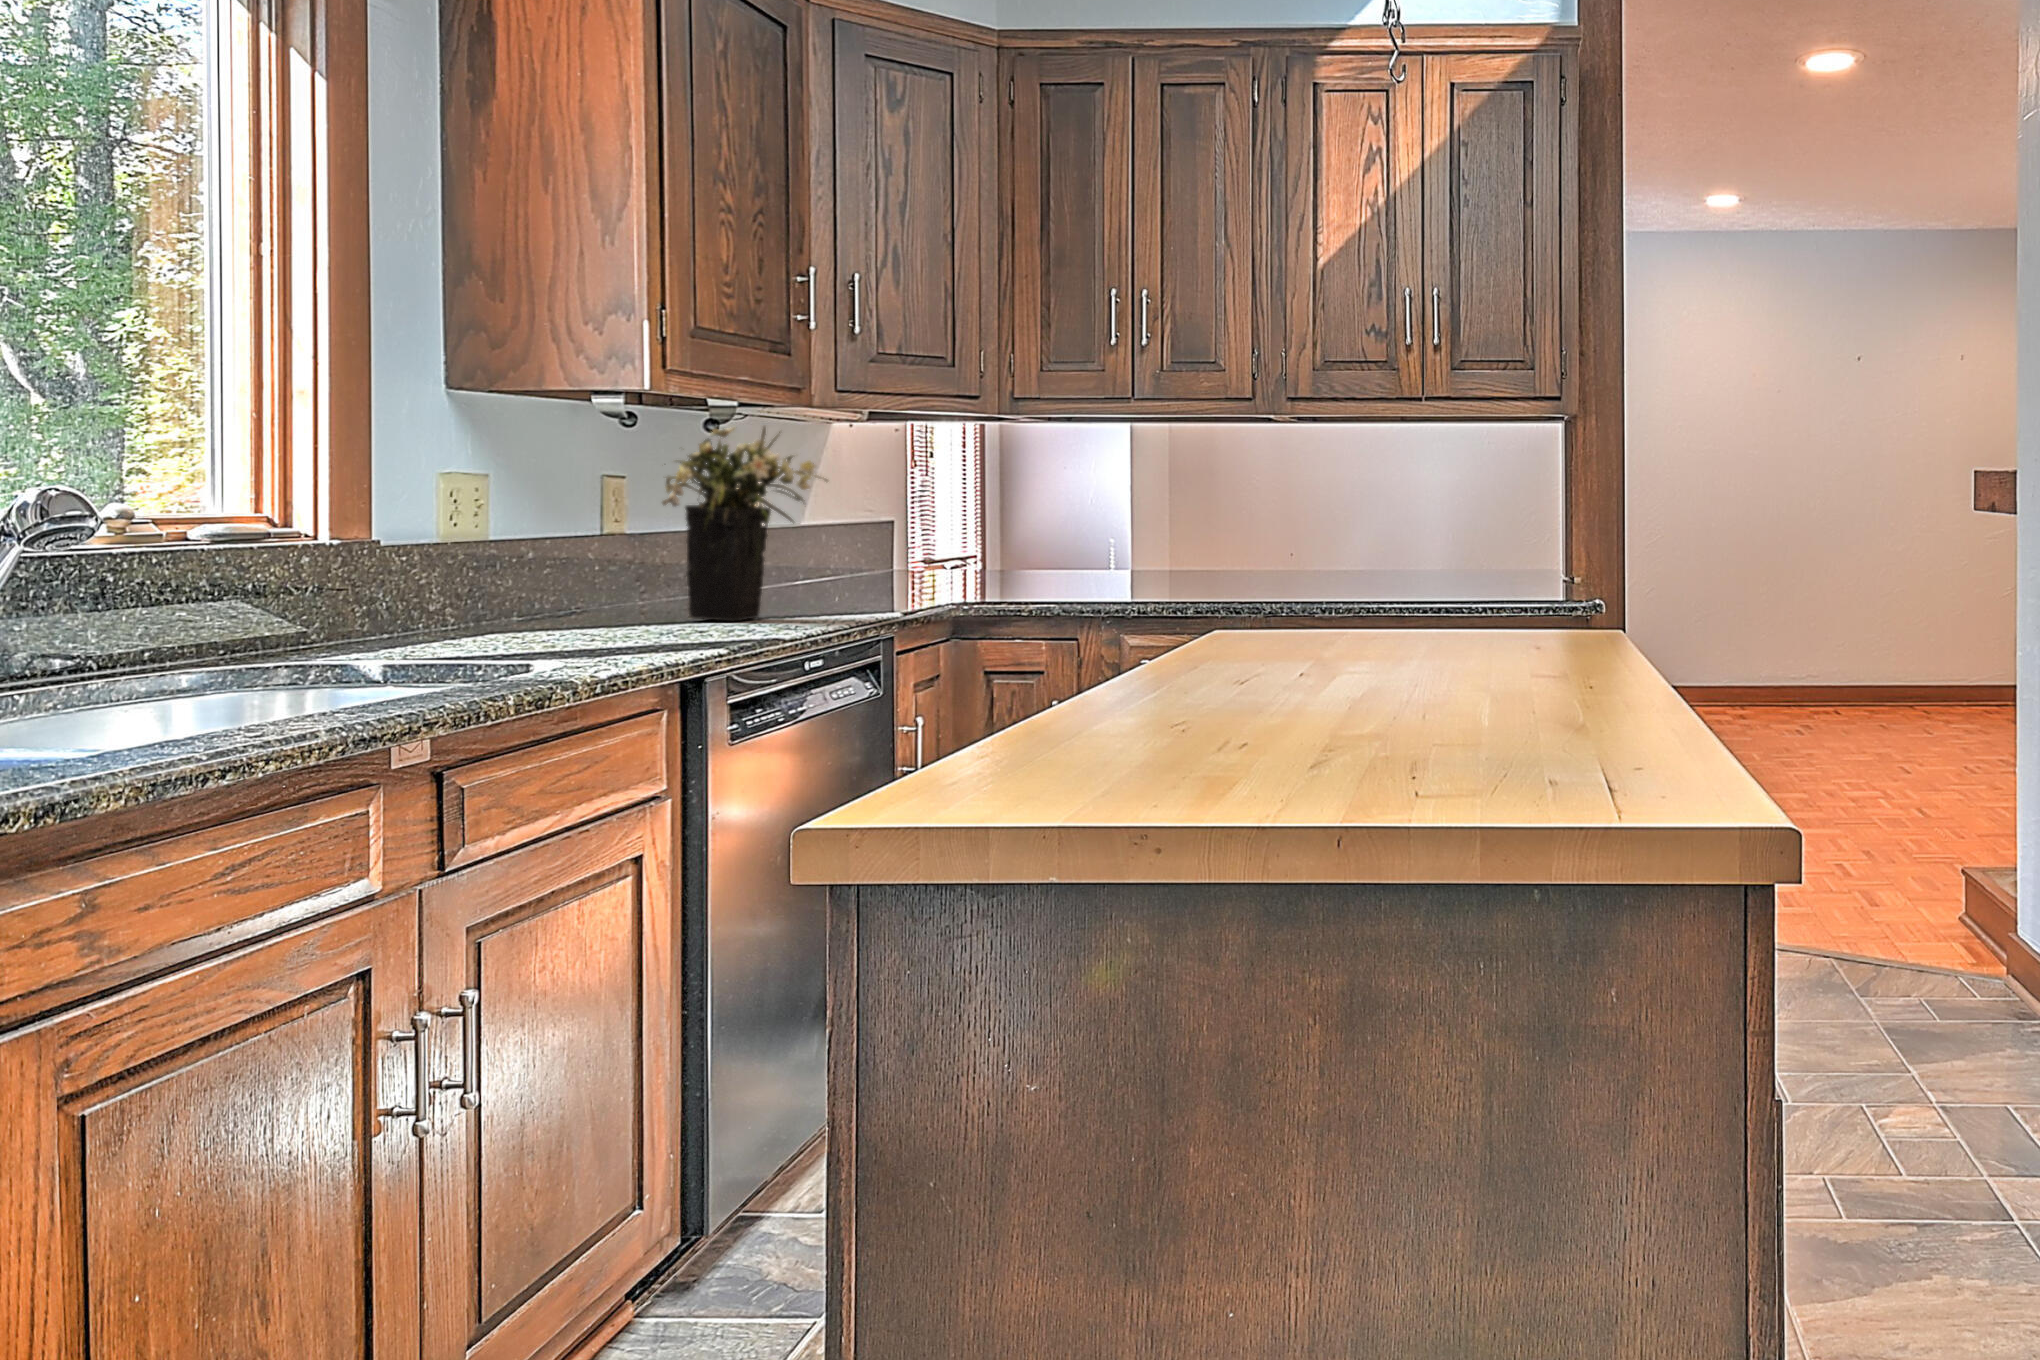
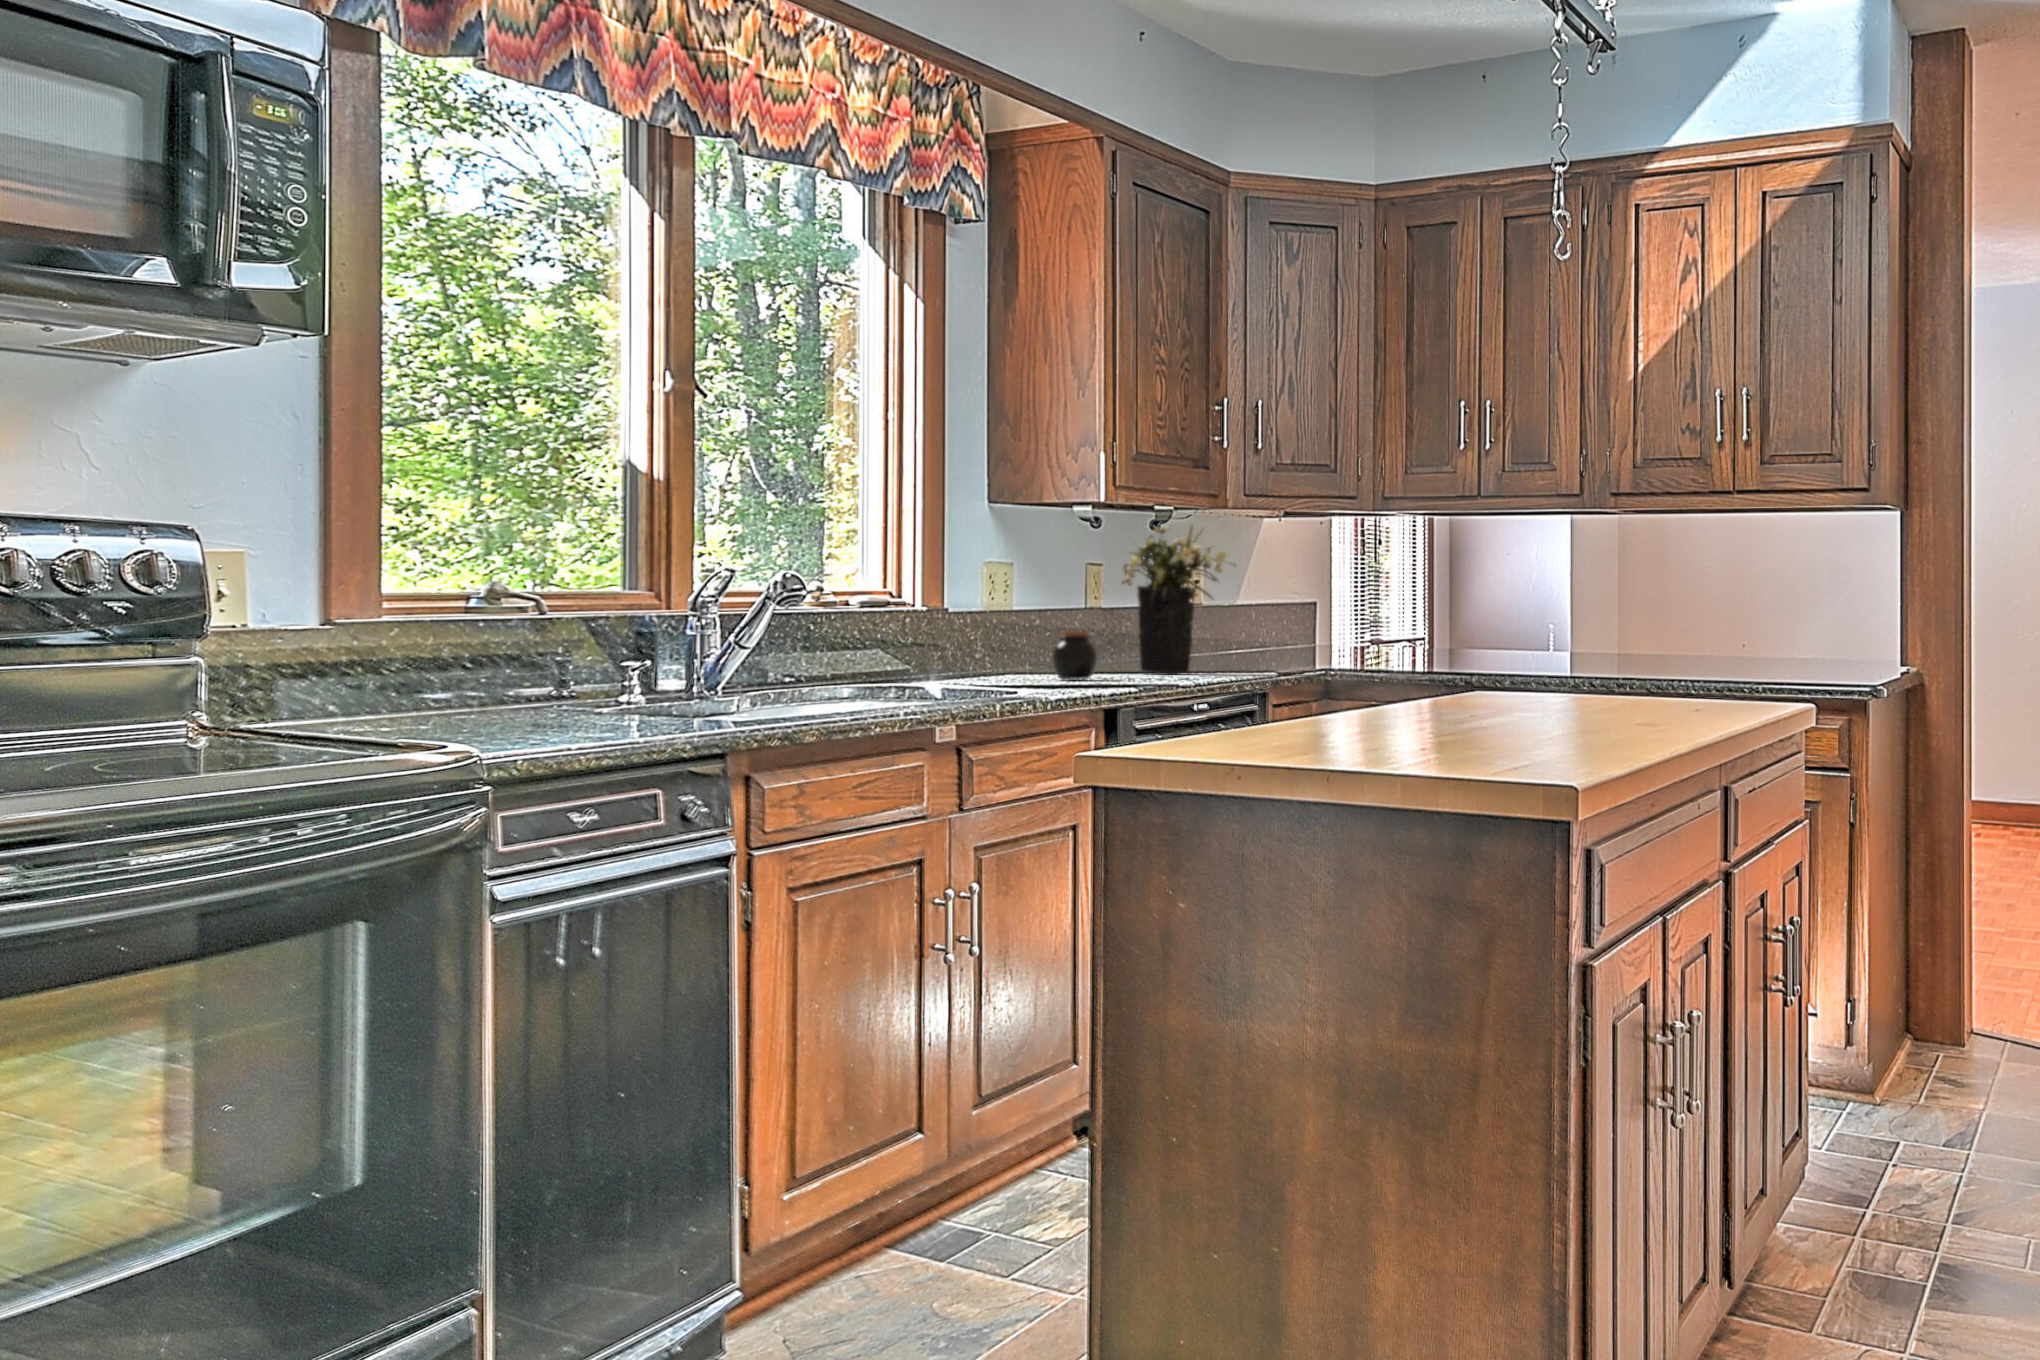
jar: none [550,577,624,648] -> present [1052,631,1097,680]

